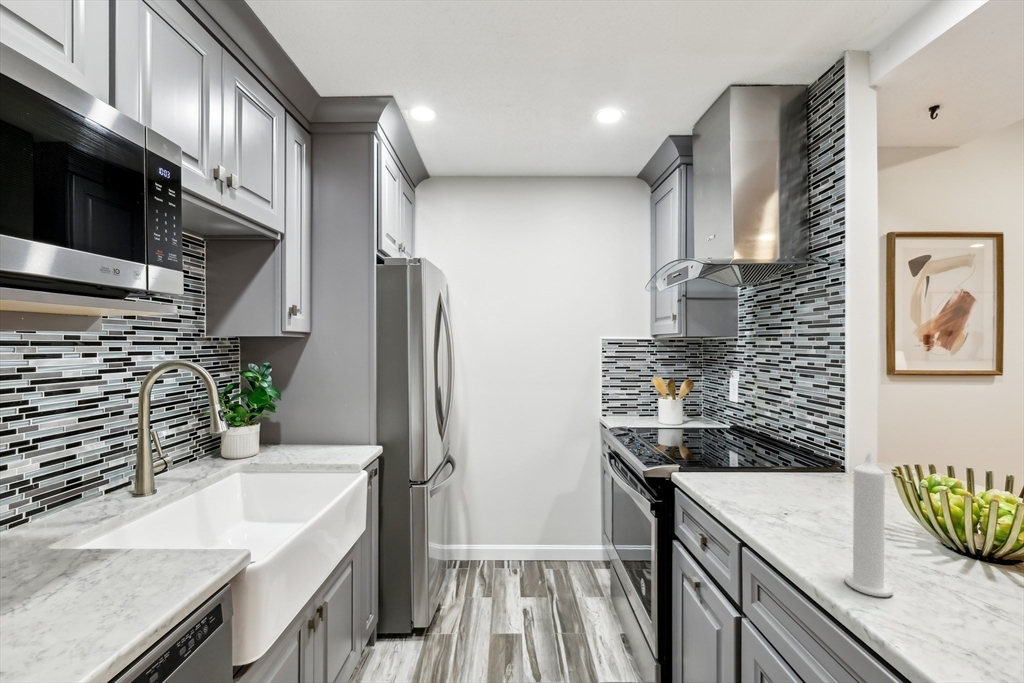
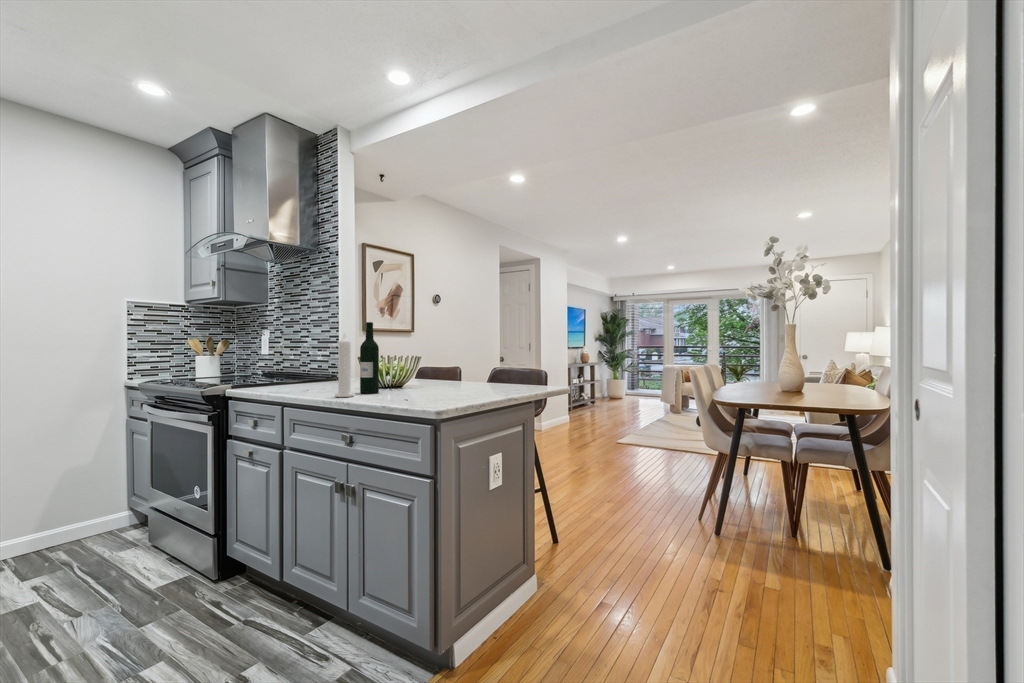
wine bottle: none [907,423,962,591] -> present [360,322,379,393]

